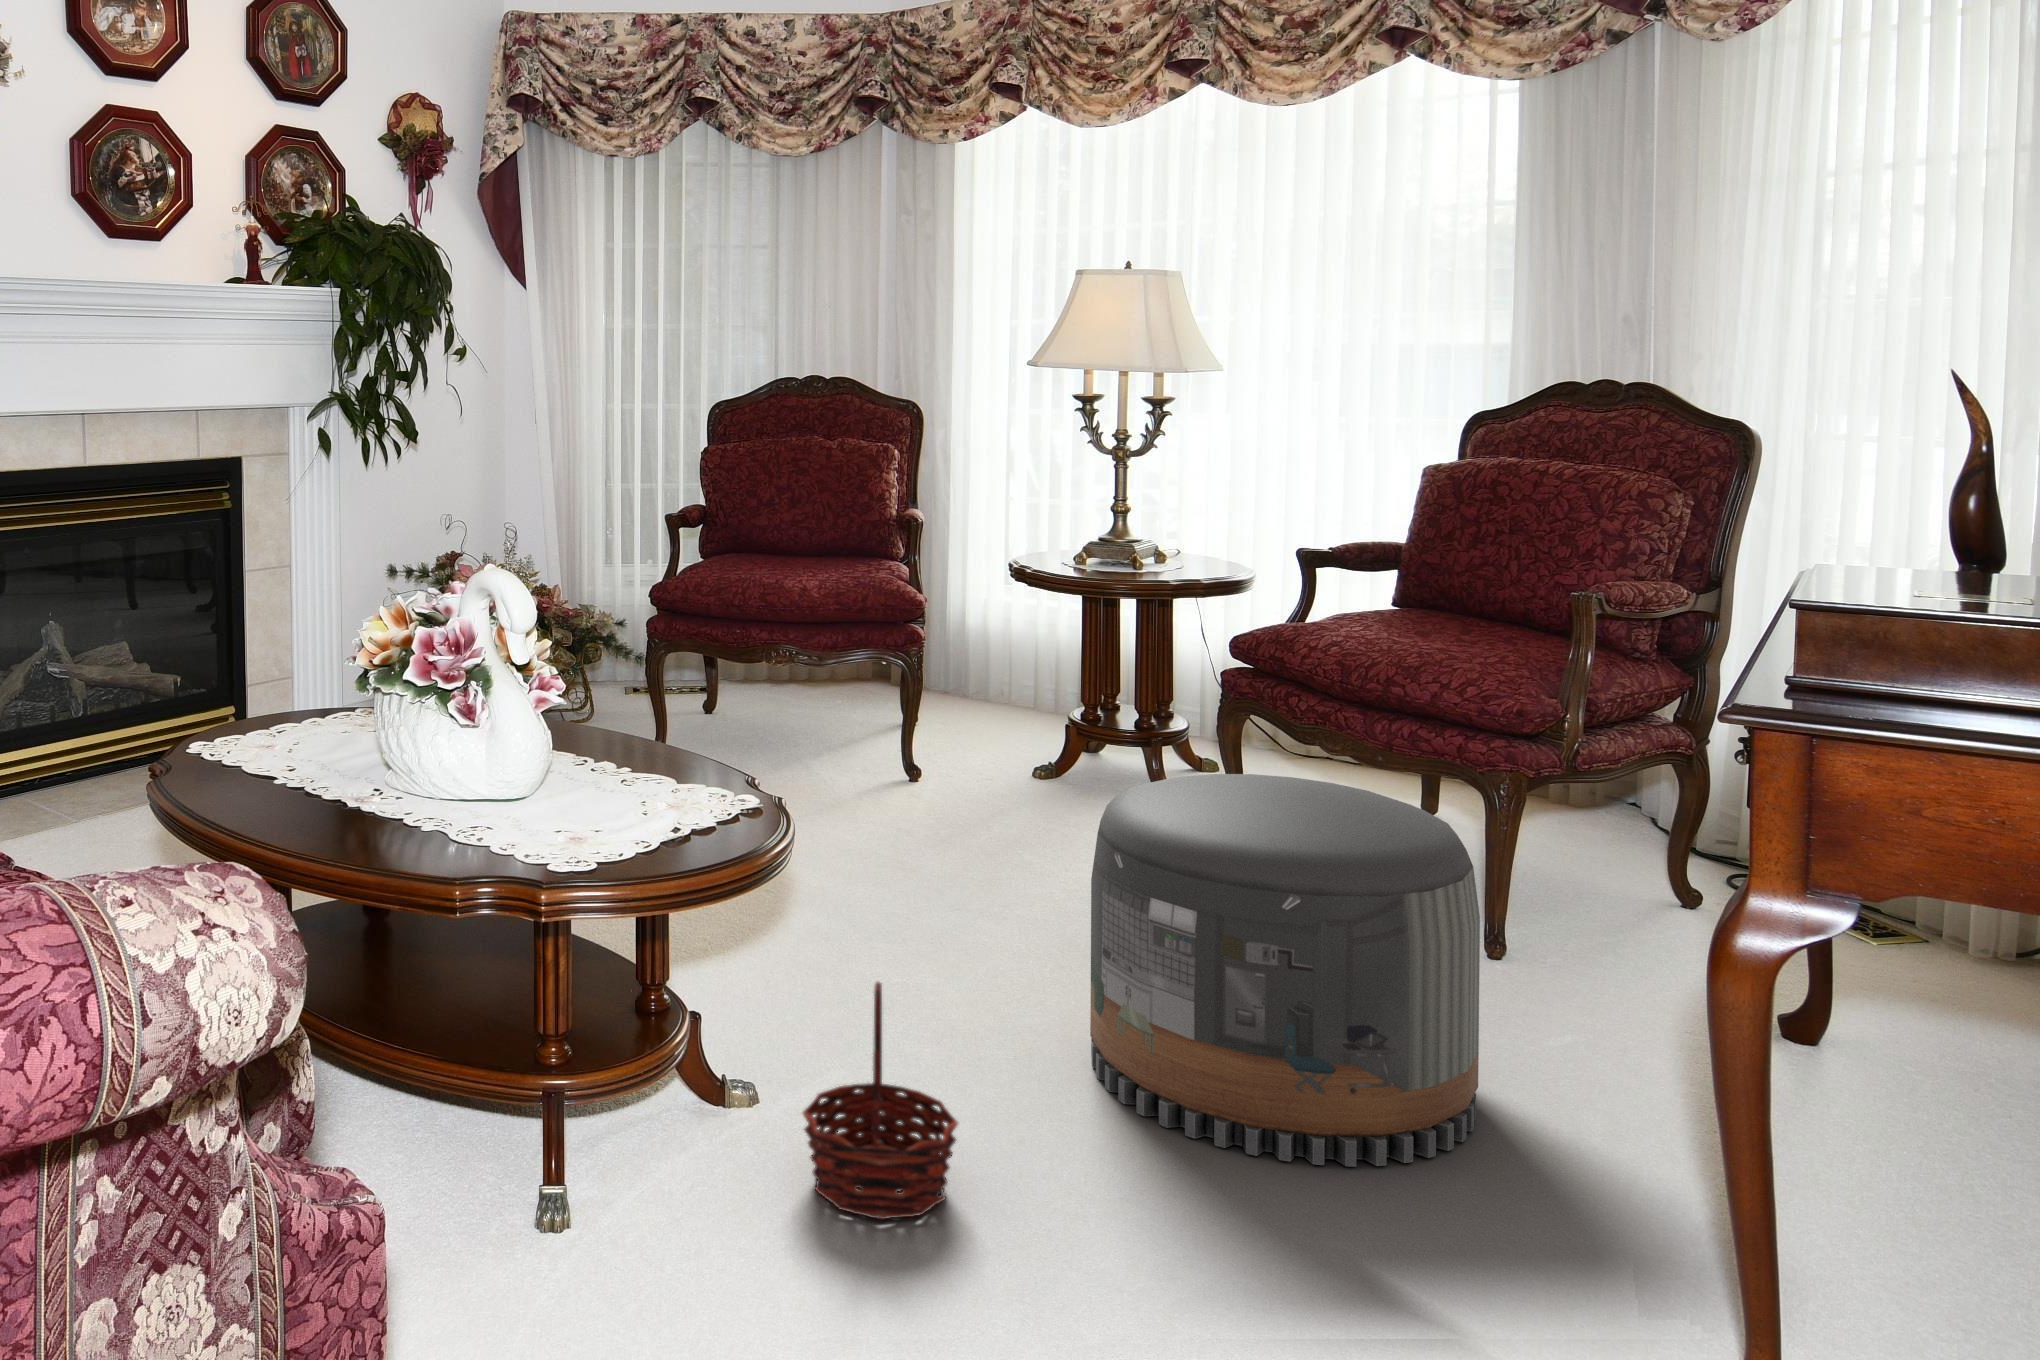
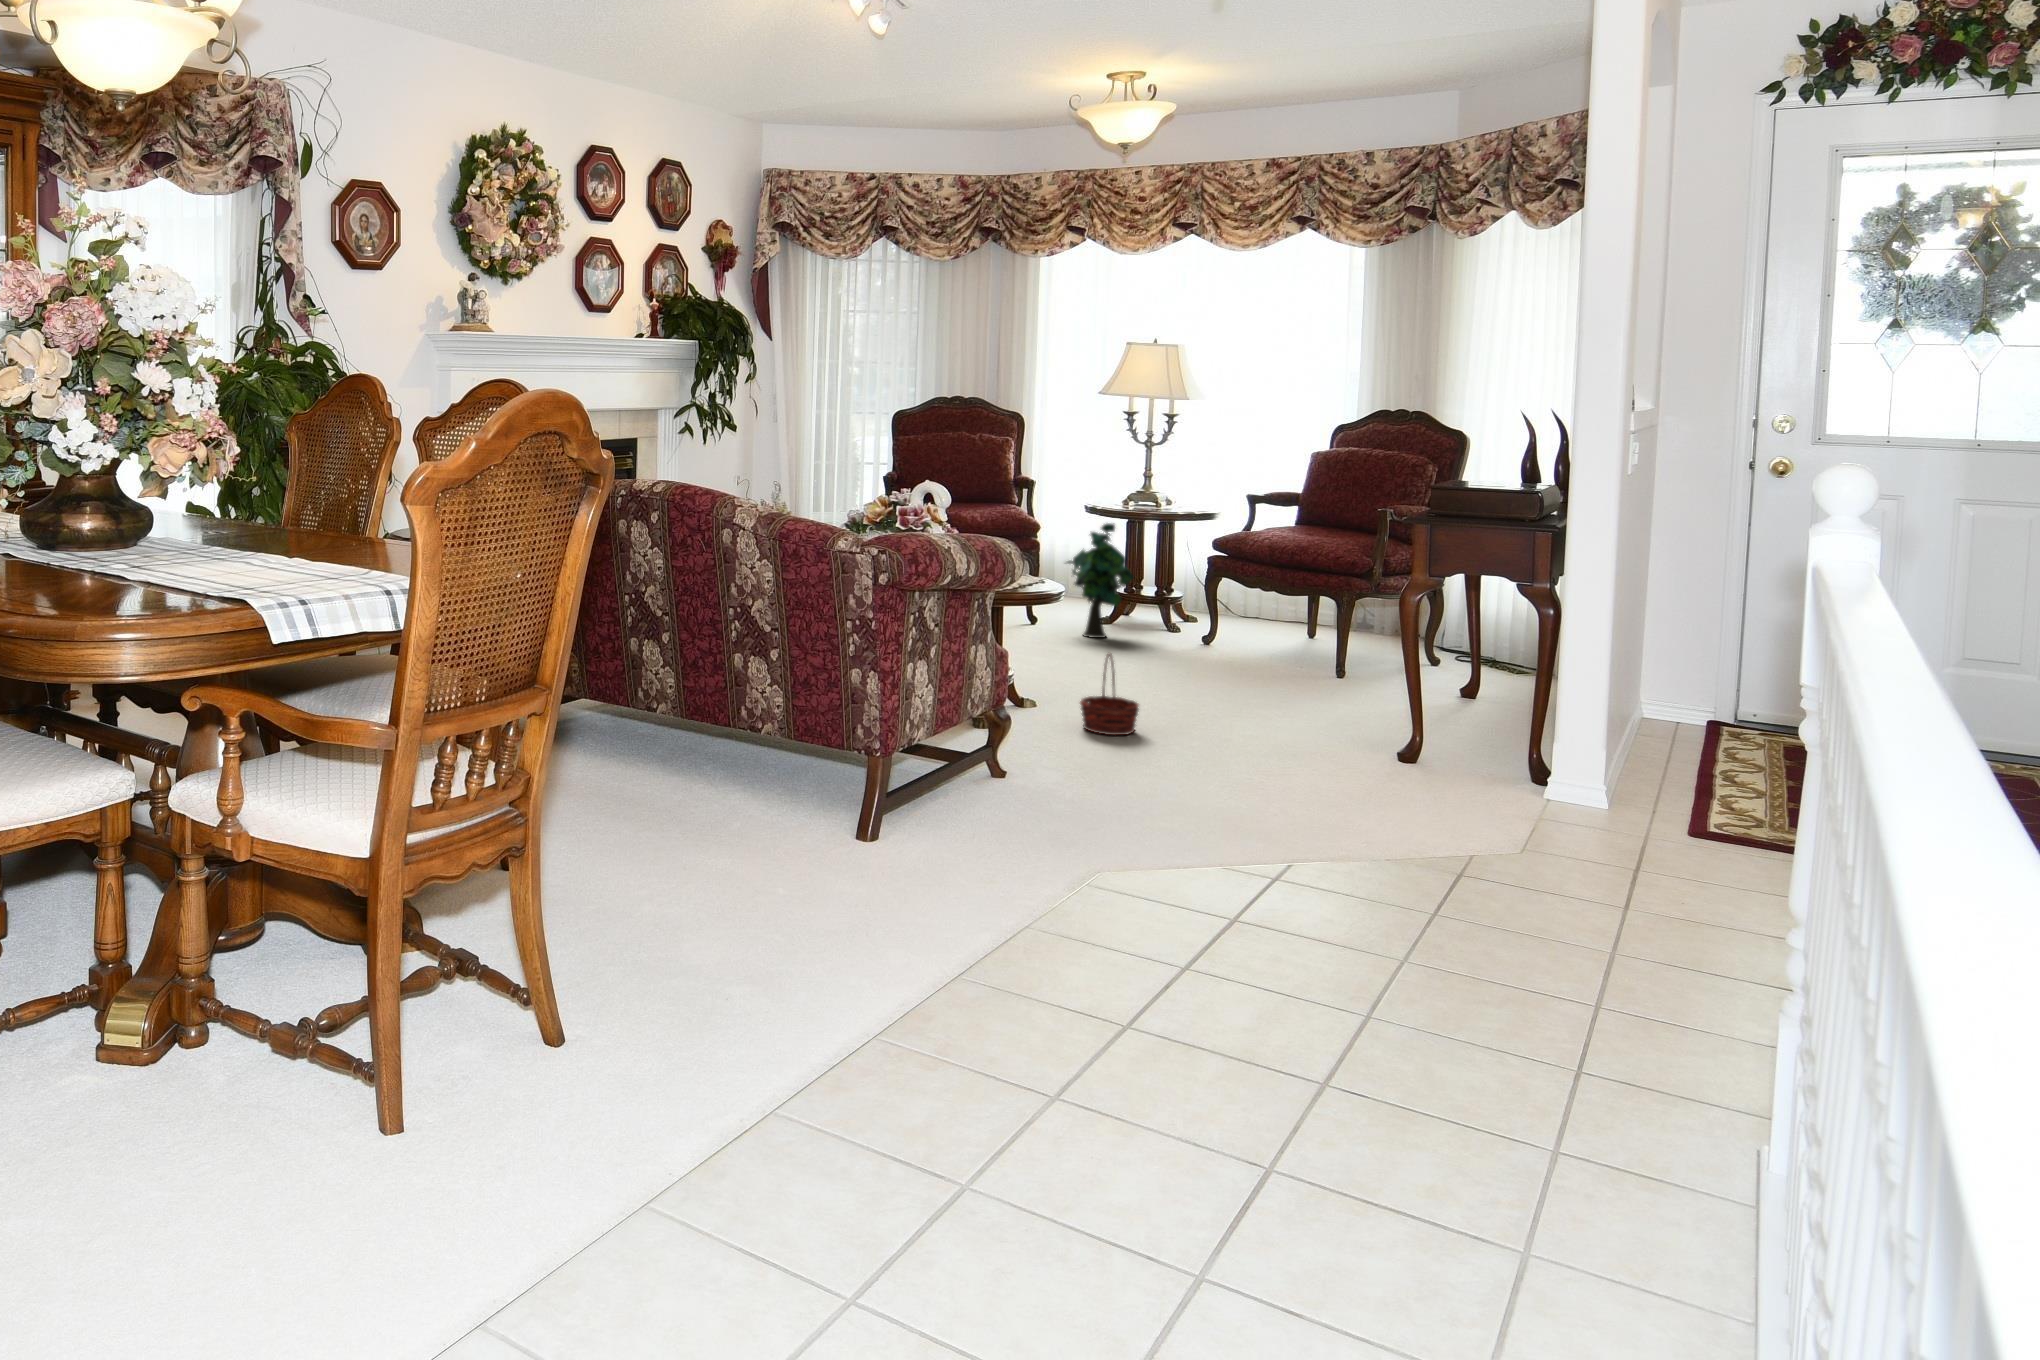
decorative plant: none [949,603,1082,827] -> present [1067,523,1134,638]
pouf: present [1090,774,1480,1166] -> none [1173,588,1334,726]

